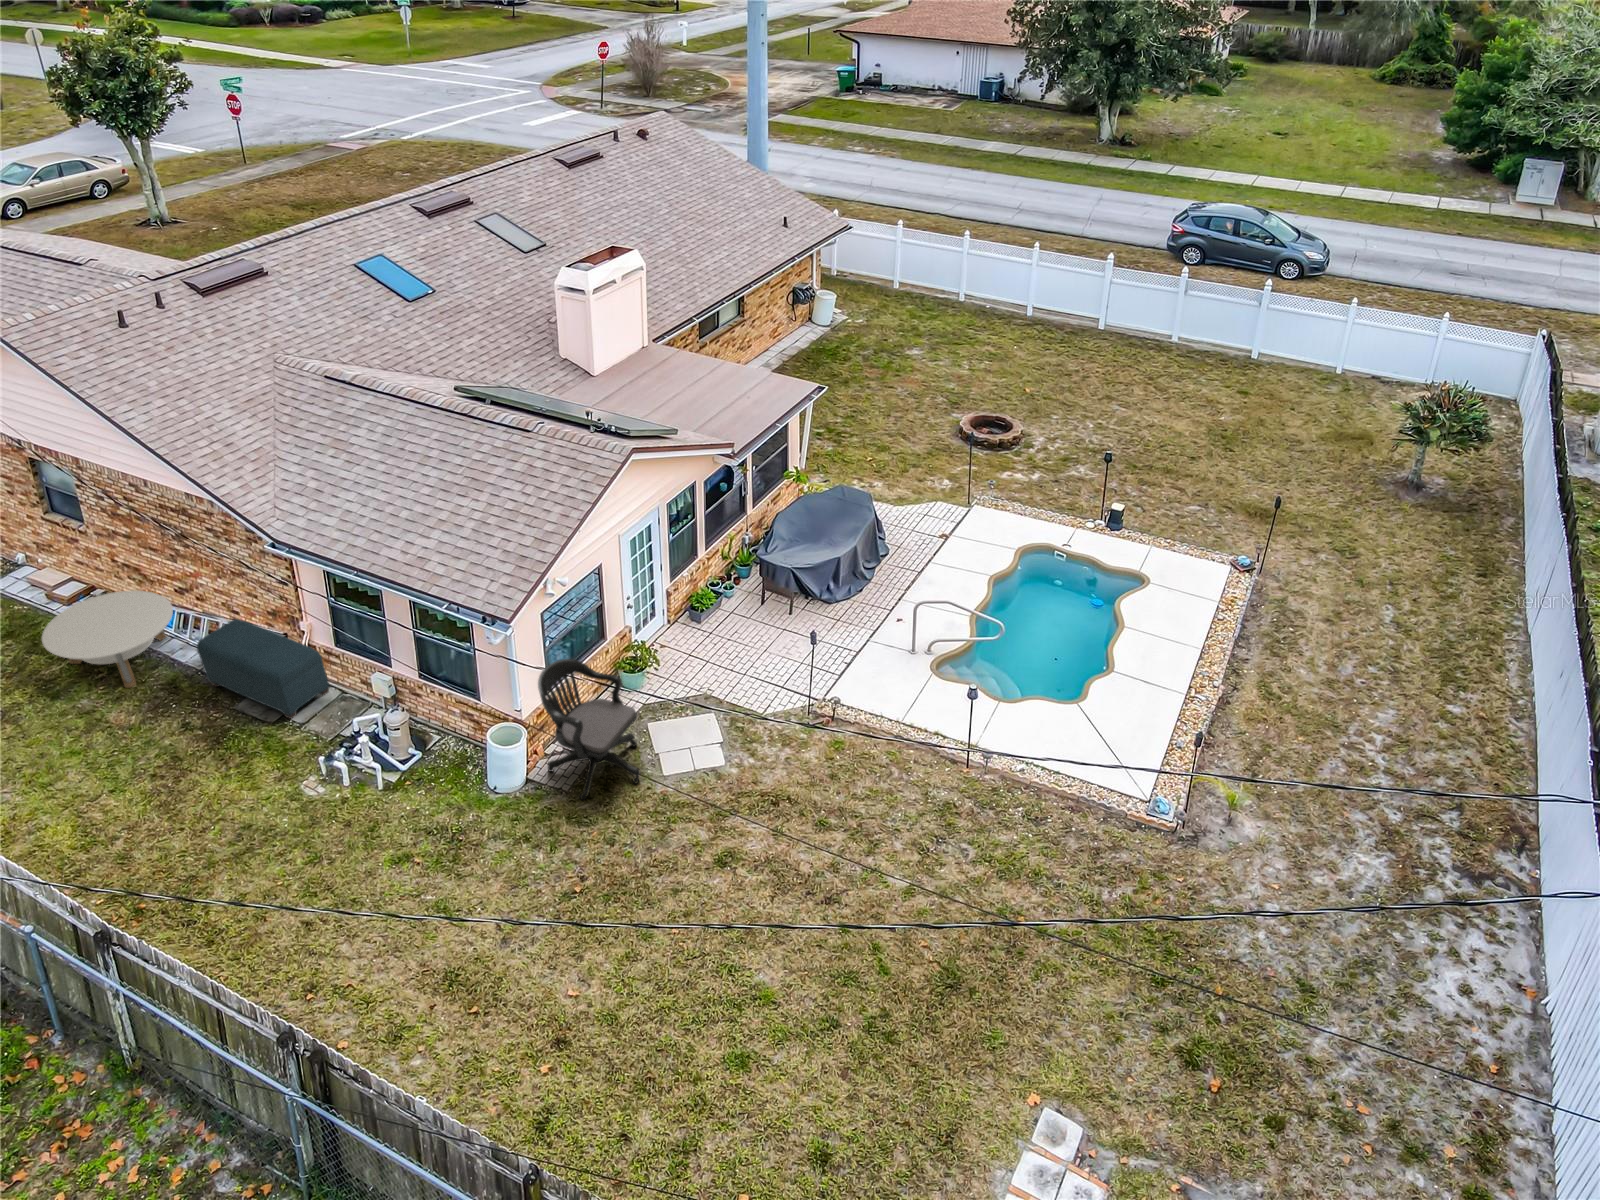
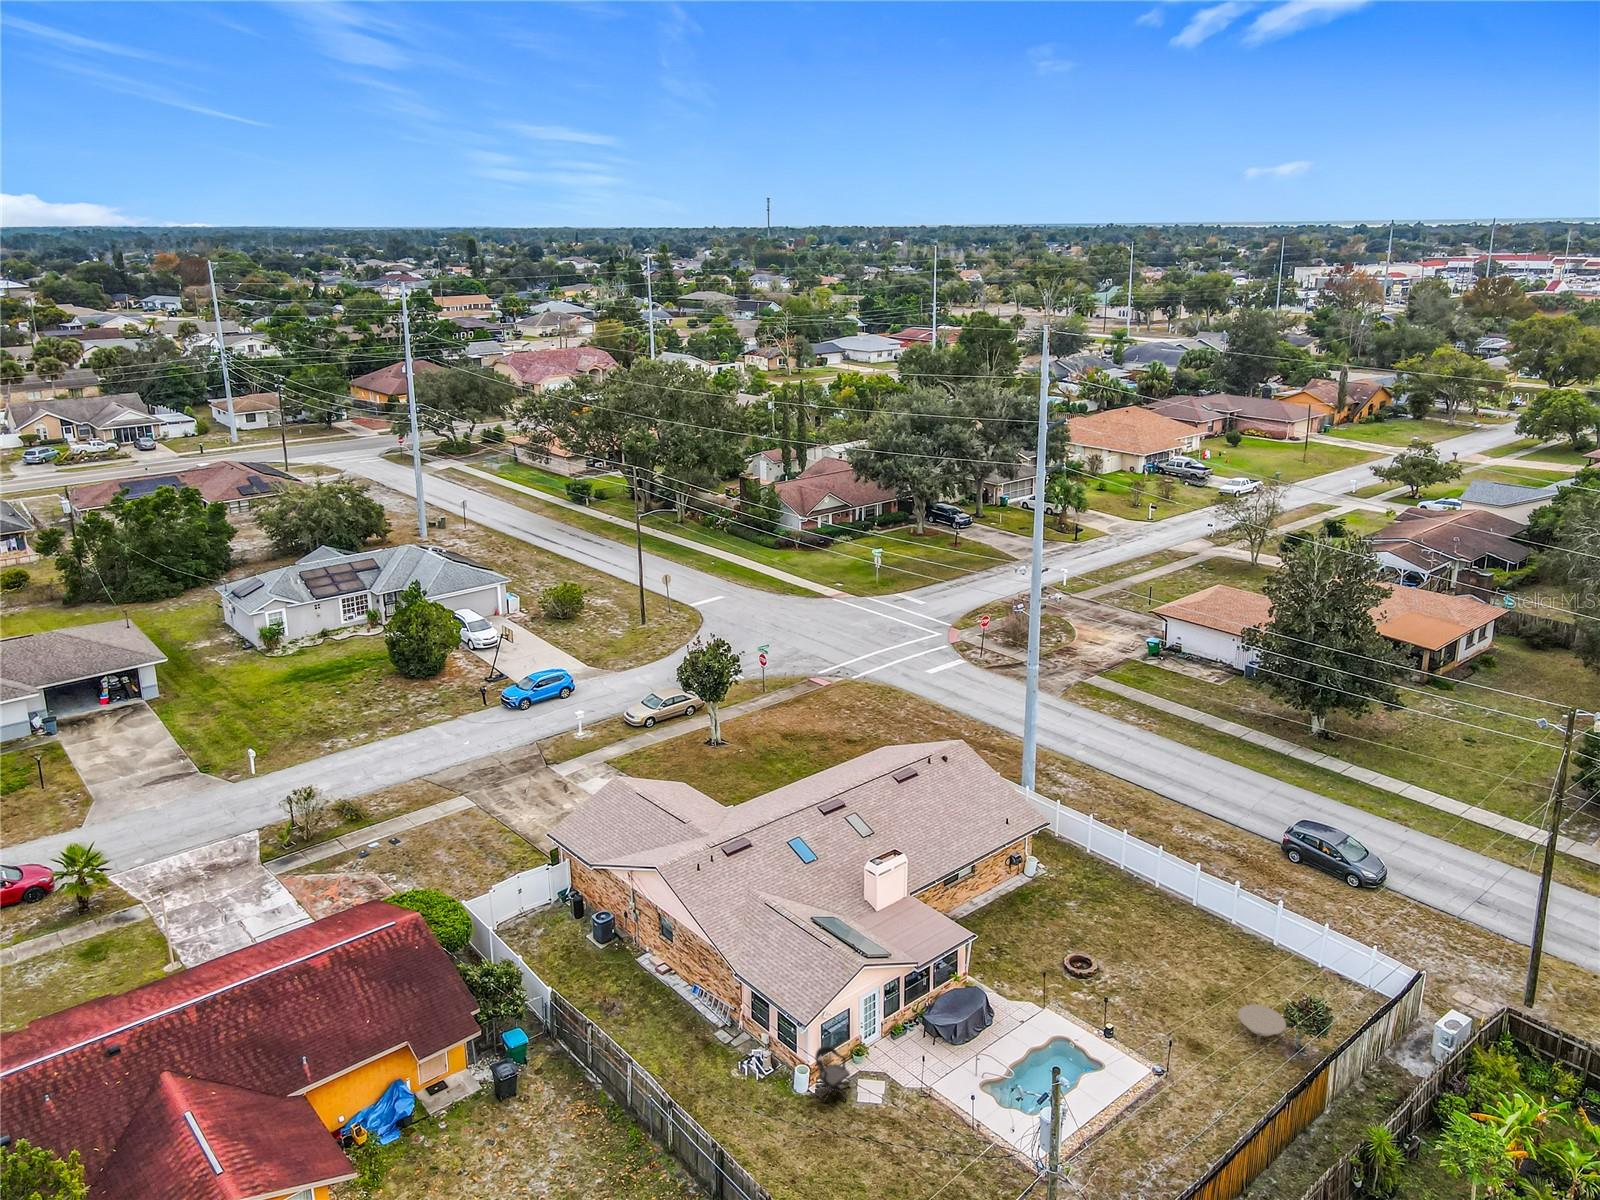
round table: present [42,591,173,688] -> present [1238,1004,1286,1046]
bench: present [197,619,329,719] -> none [706,998,747,1044]

